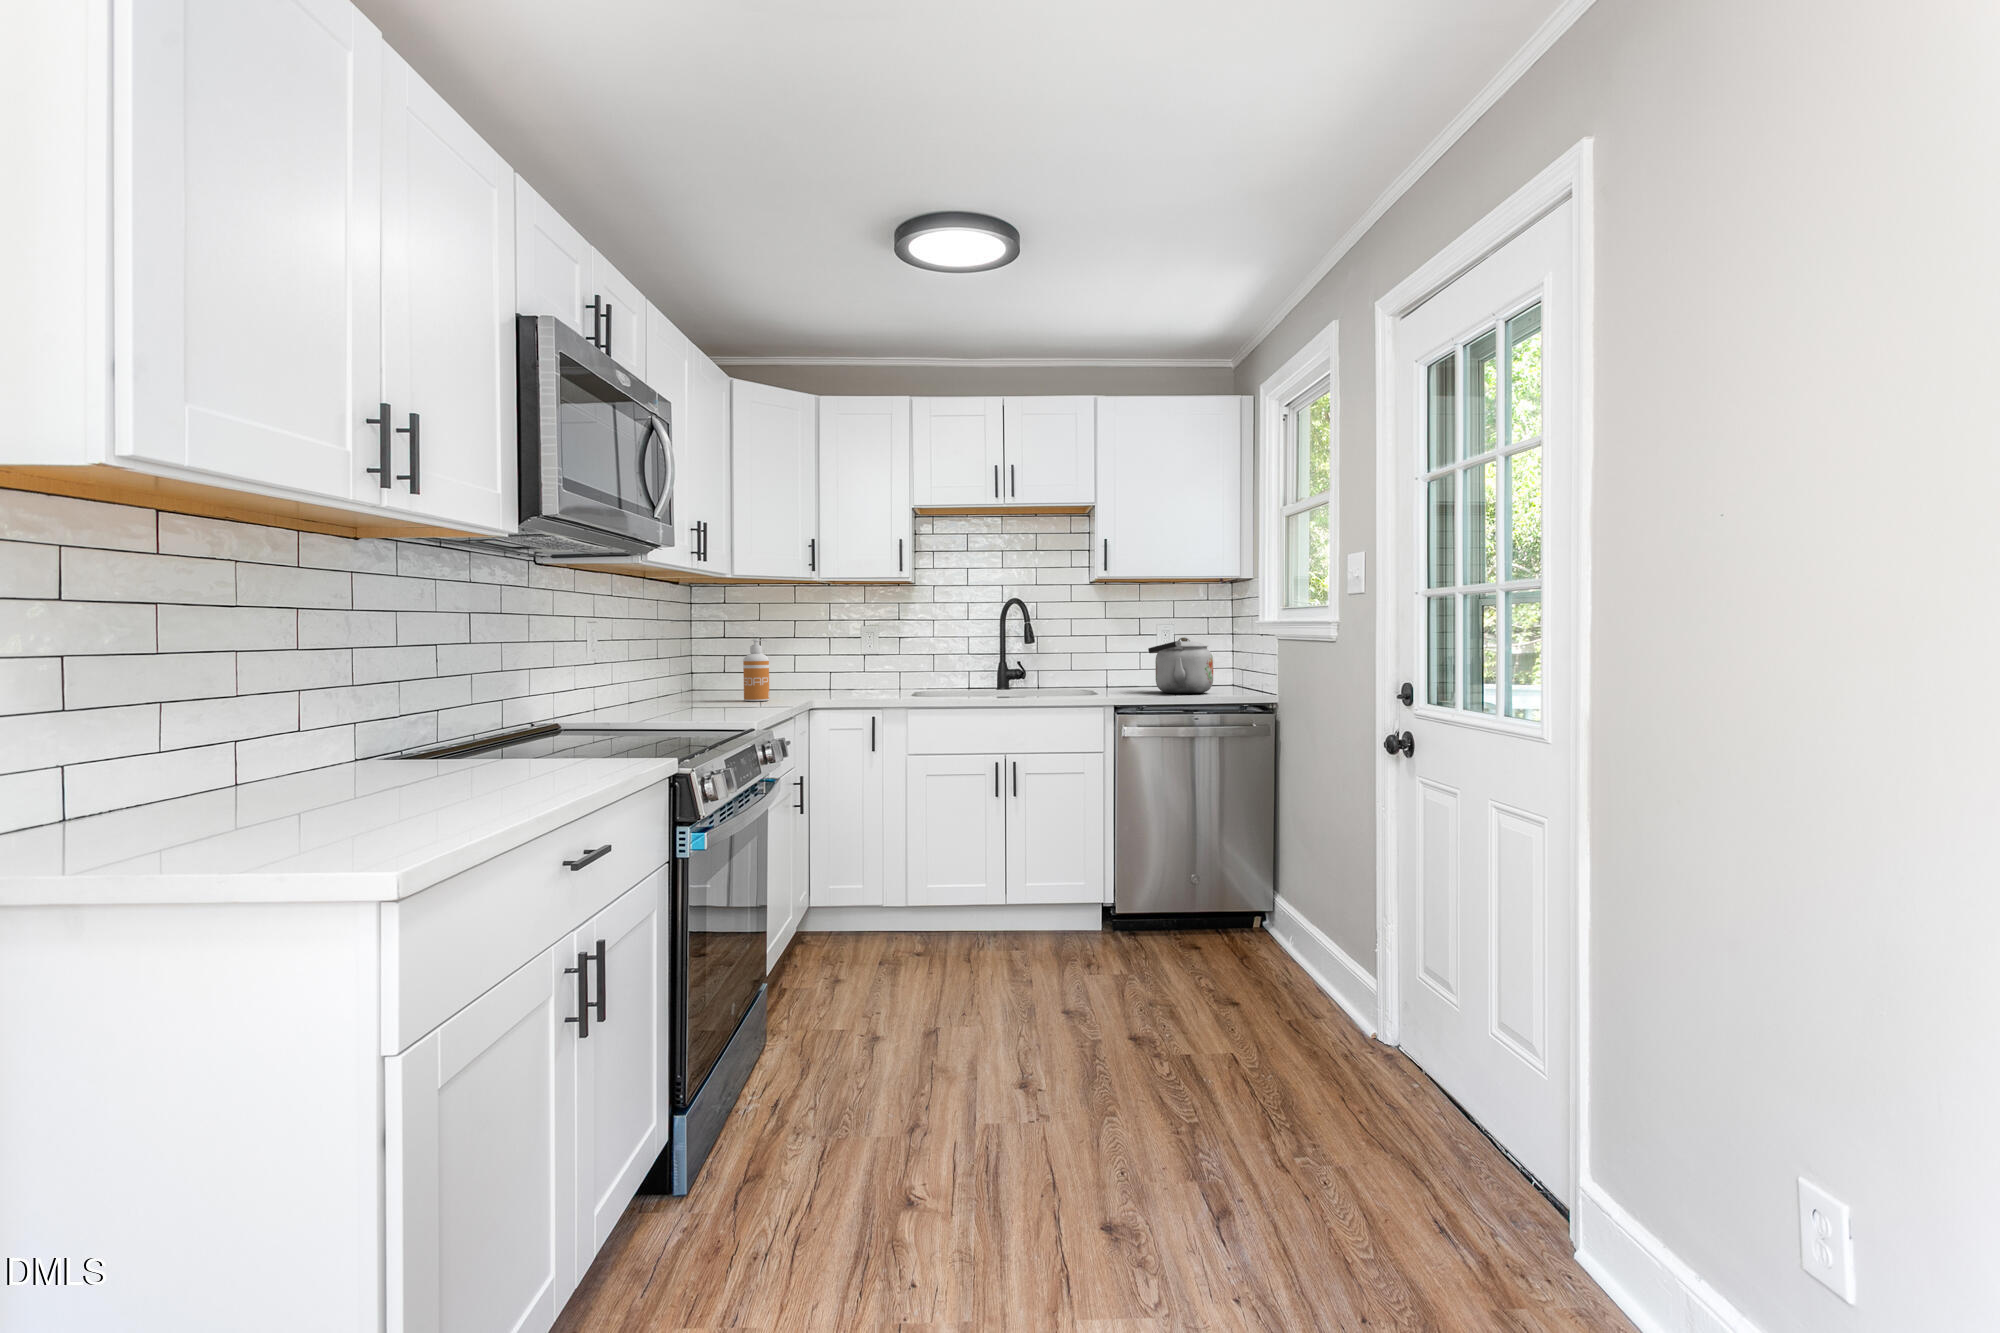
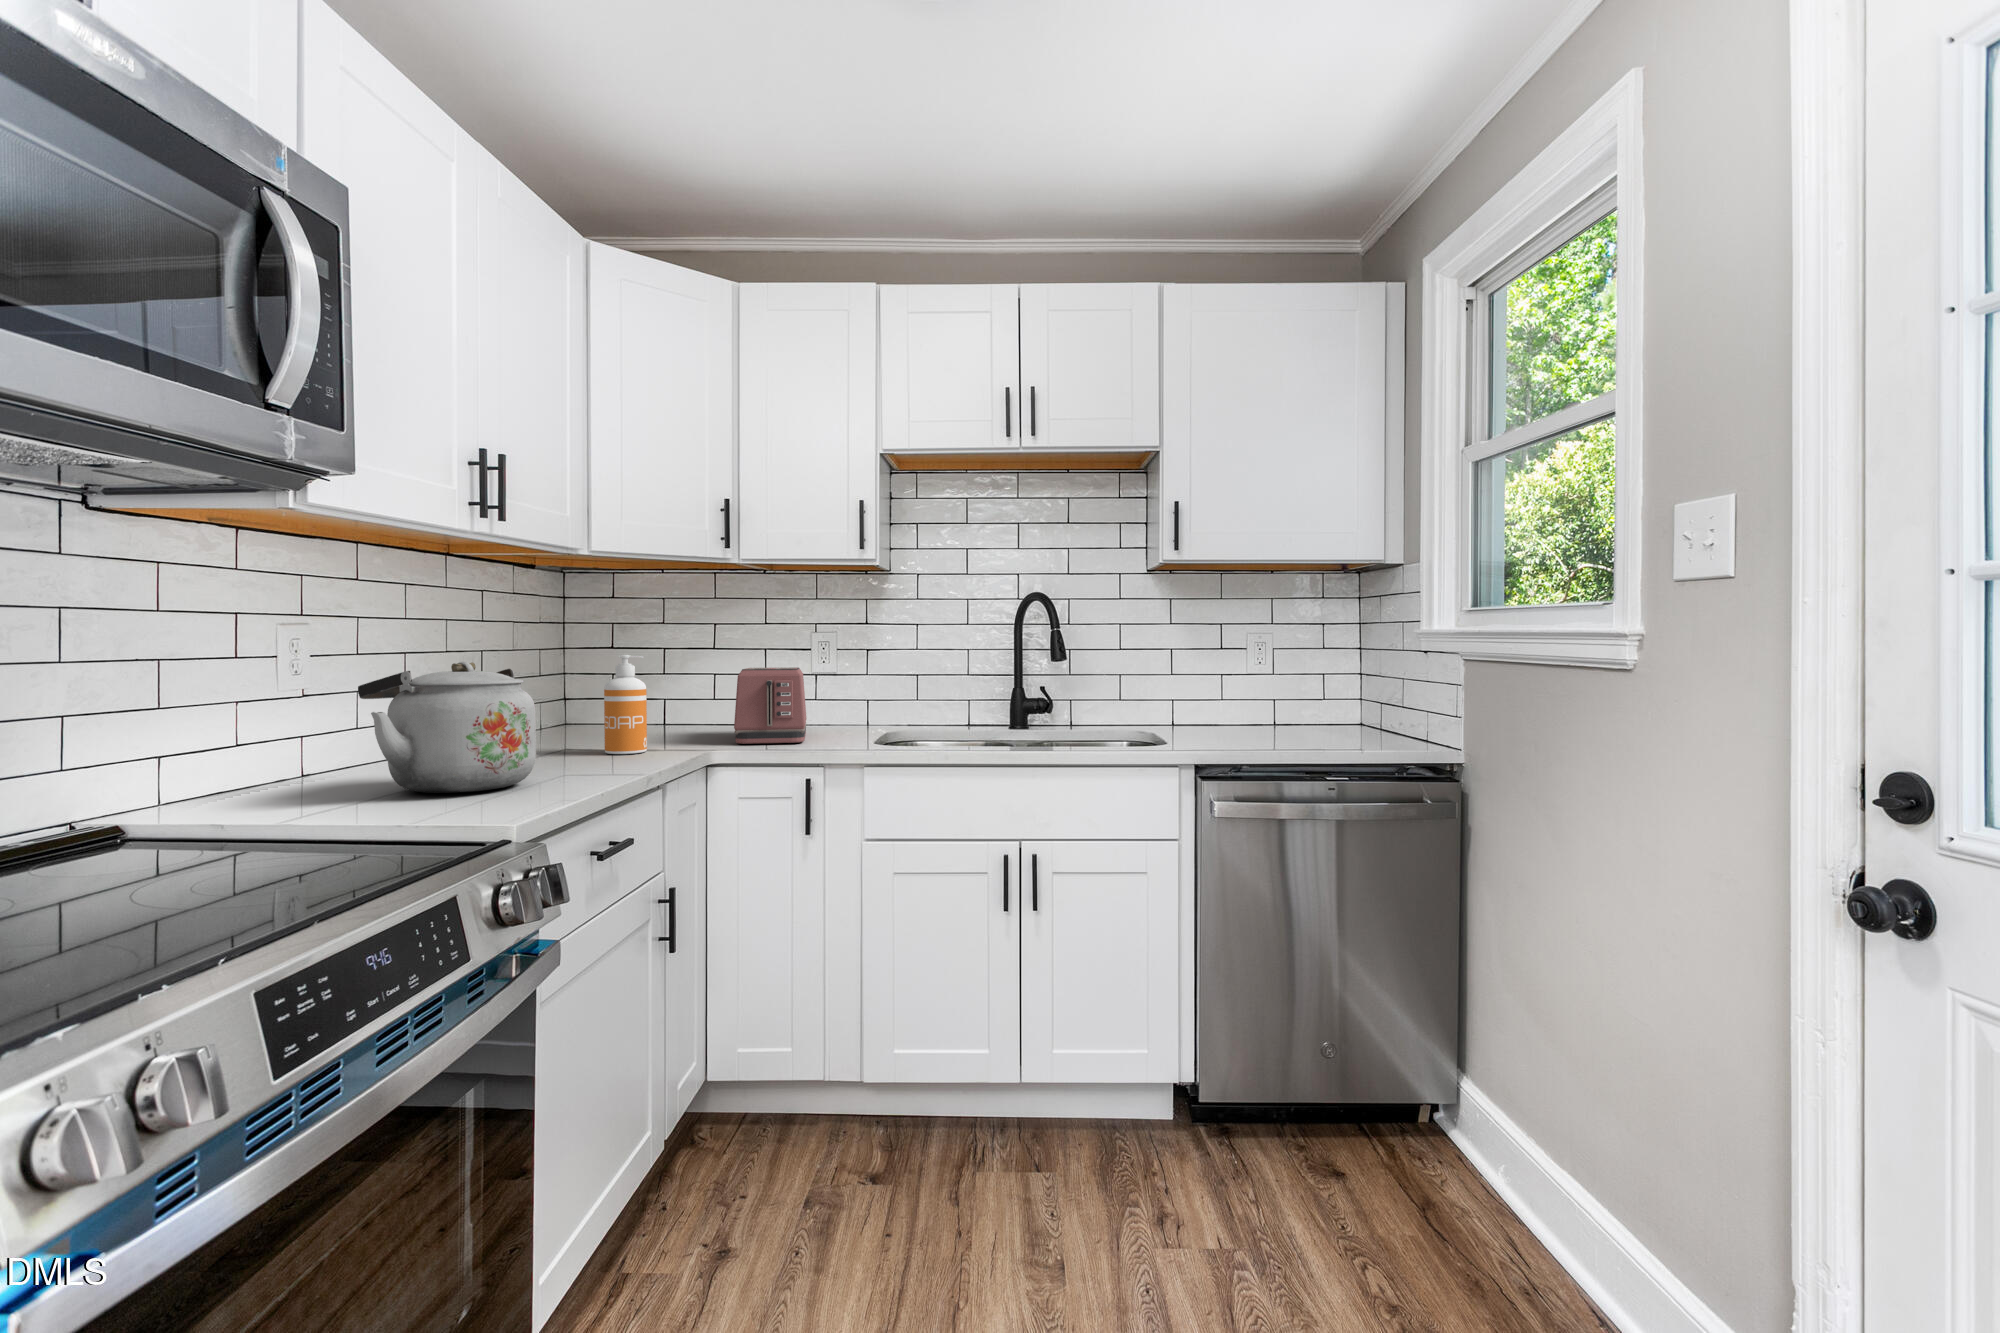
kettle: present [1148,637,1213,694] -> present [358,662,536,793]
toaster: none [820,648,866,697] -> present [734,667,807,744]

